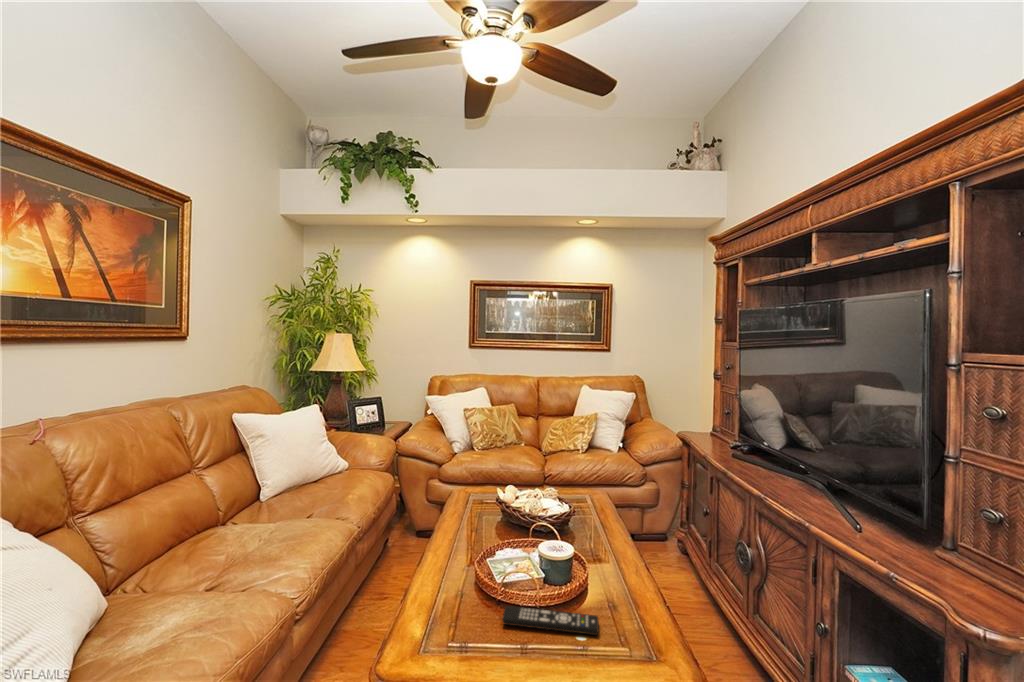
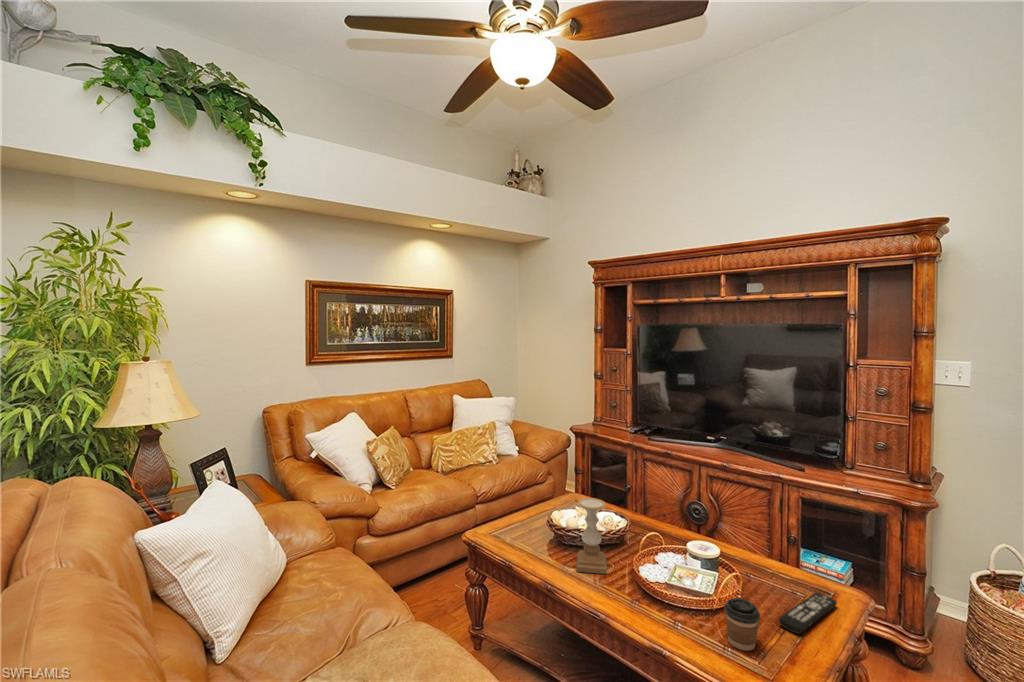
candle holder: none [459,463,496,533] -> present [576,498,607,574]
coffee cup: none [436,557,469,611] -> present [724,598,760,651]

